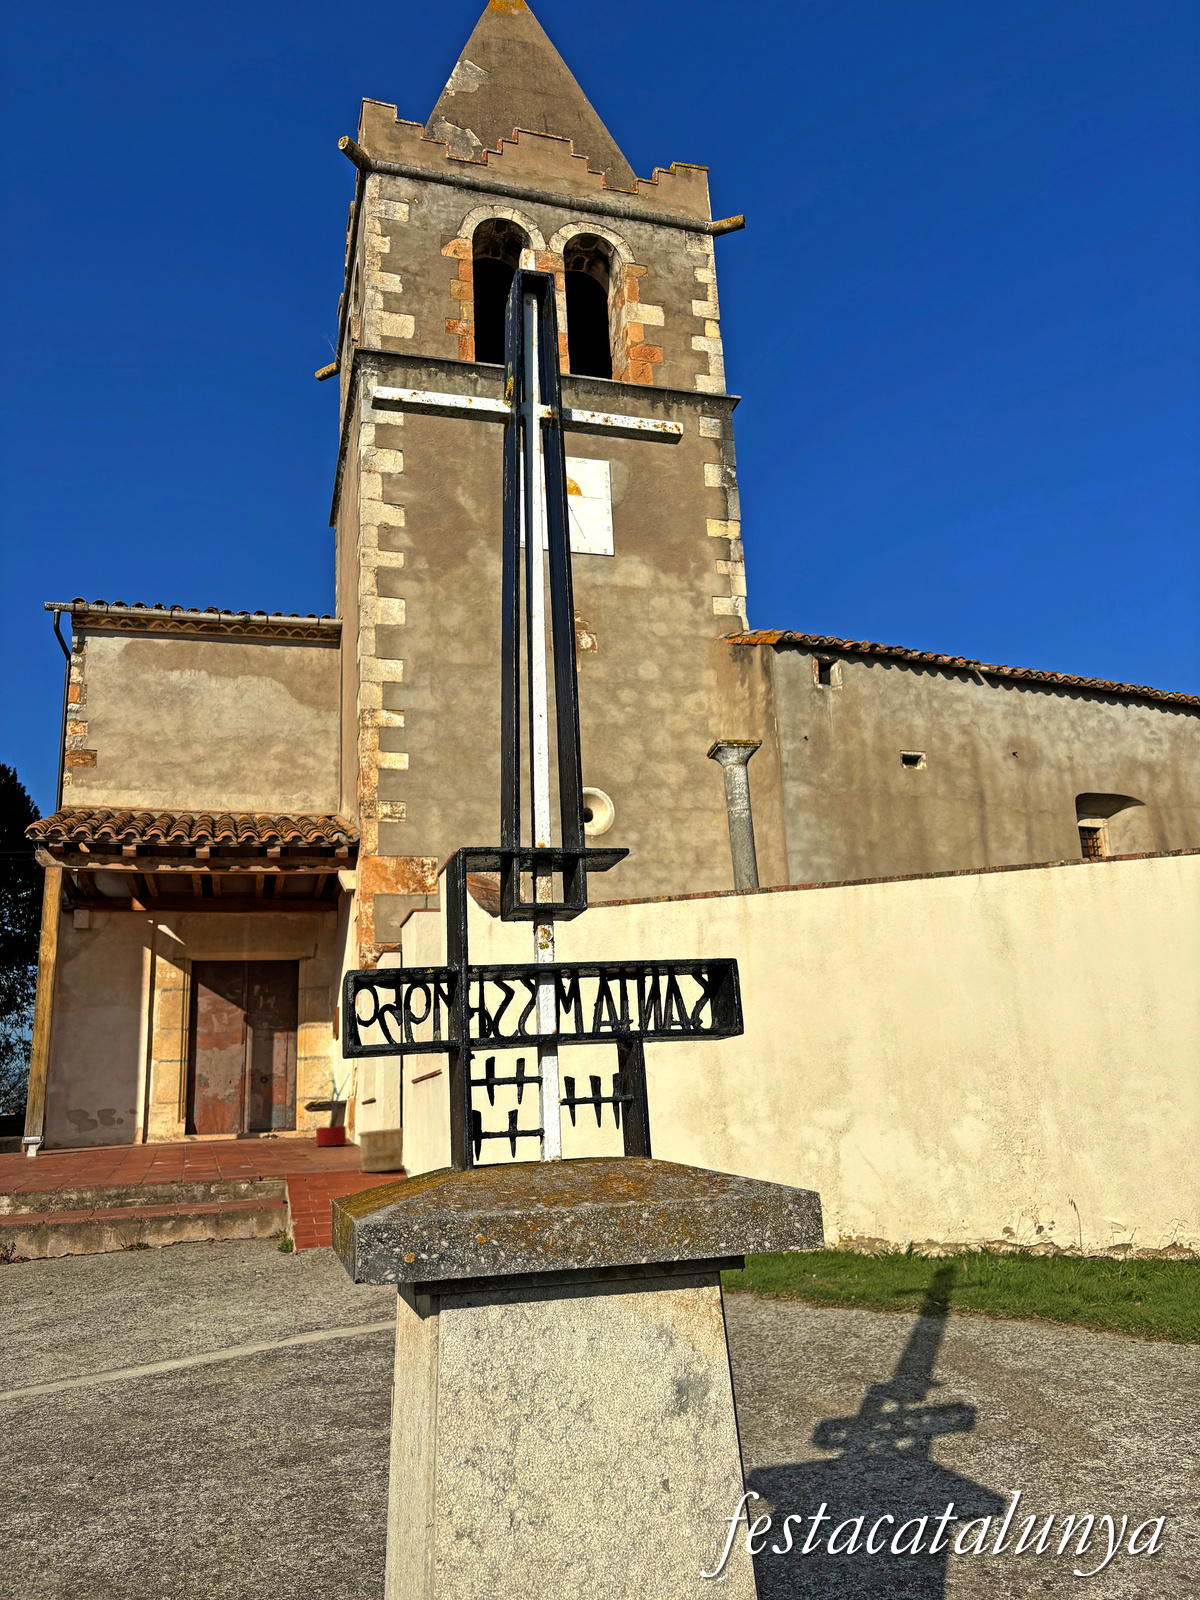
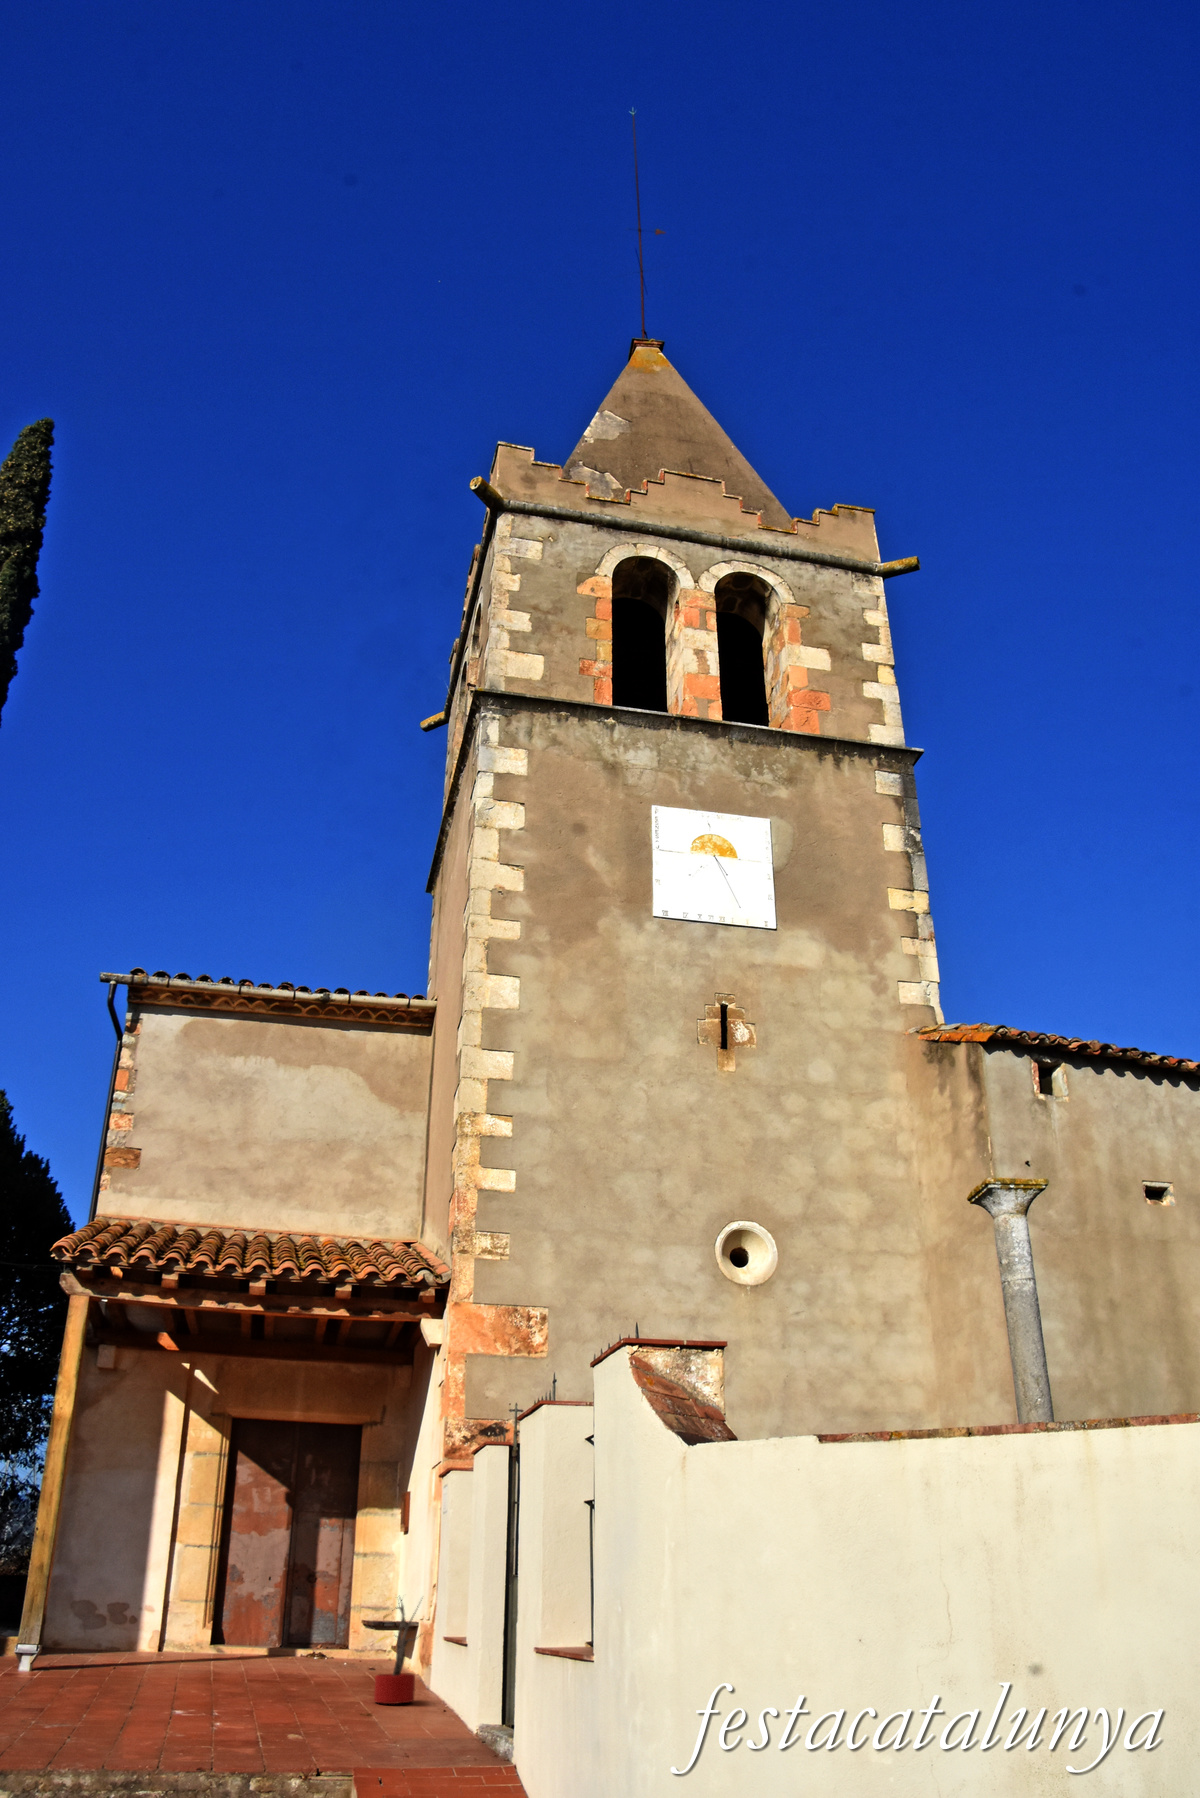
wooden bucket: present [358,1128,404,1172] -> none [435,1698,507,1765]

